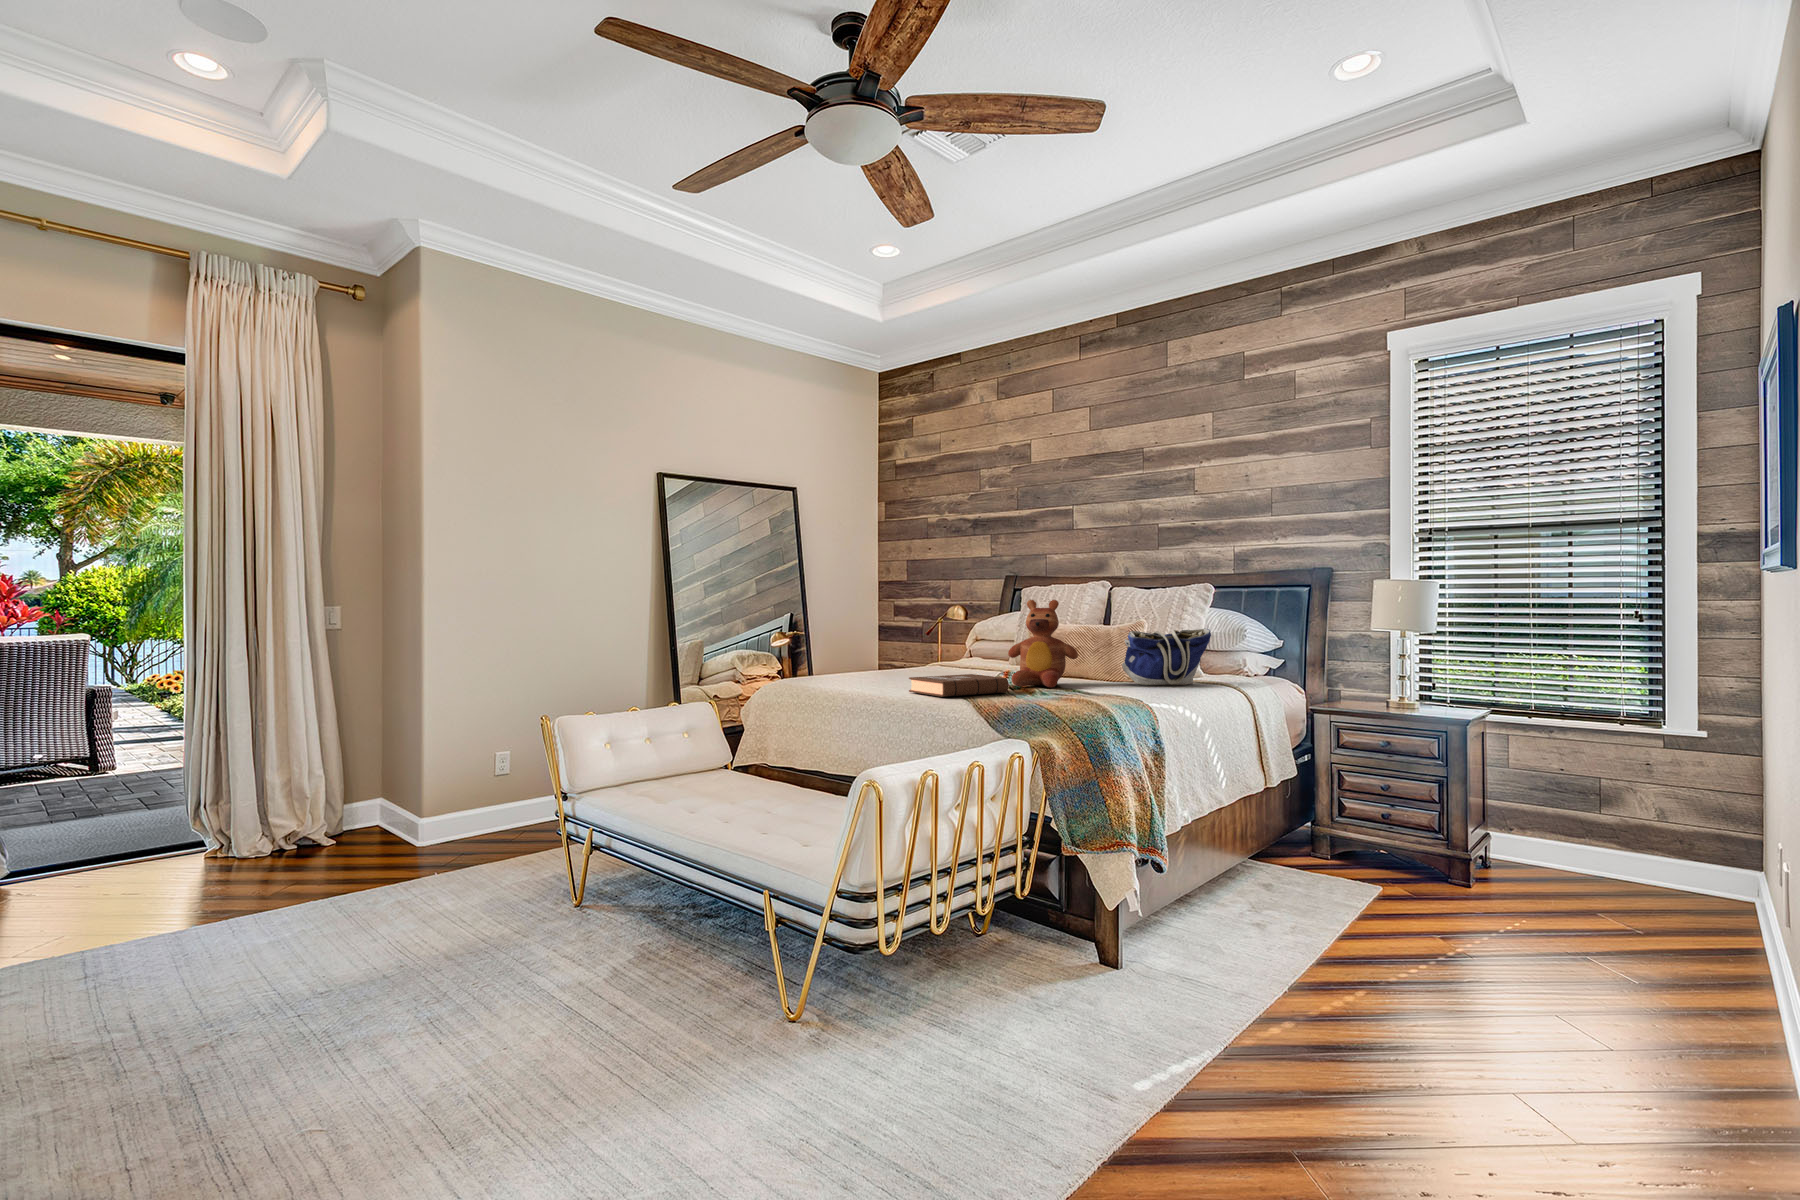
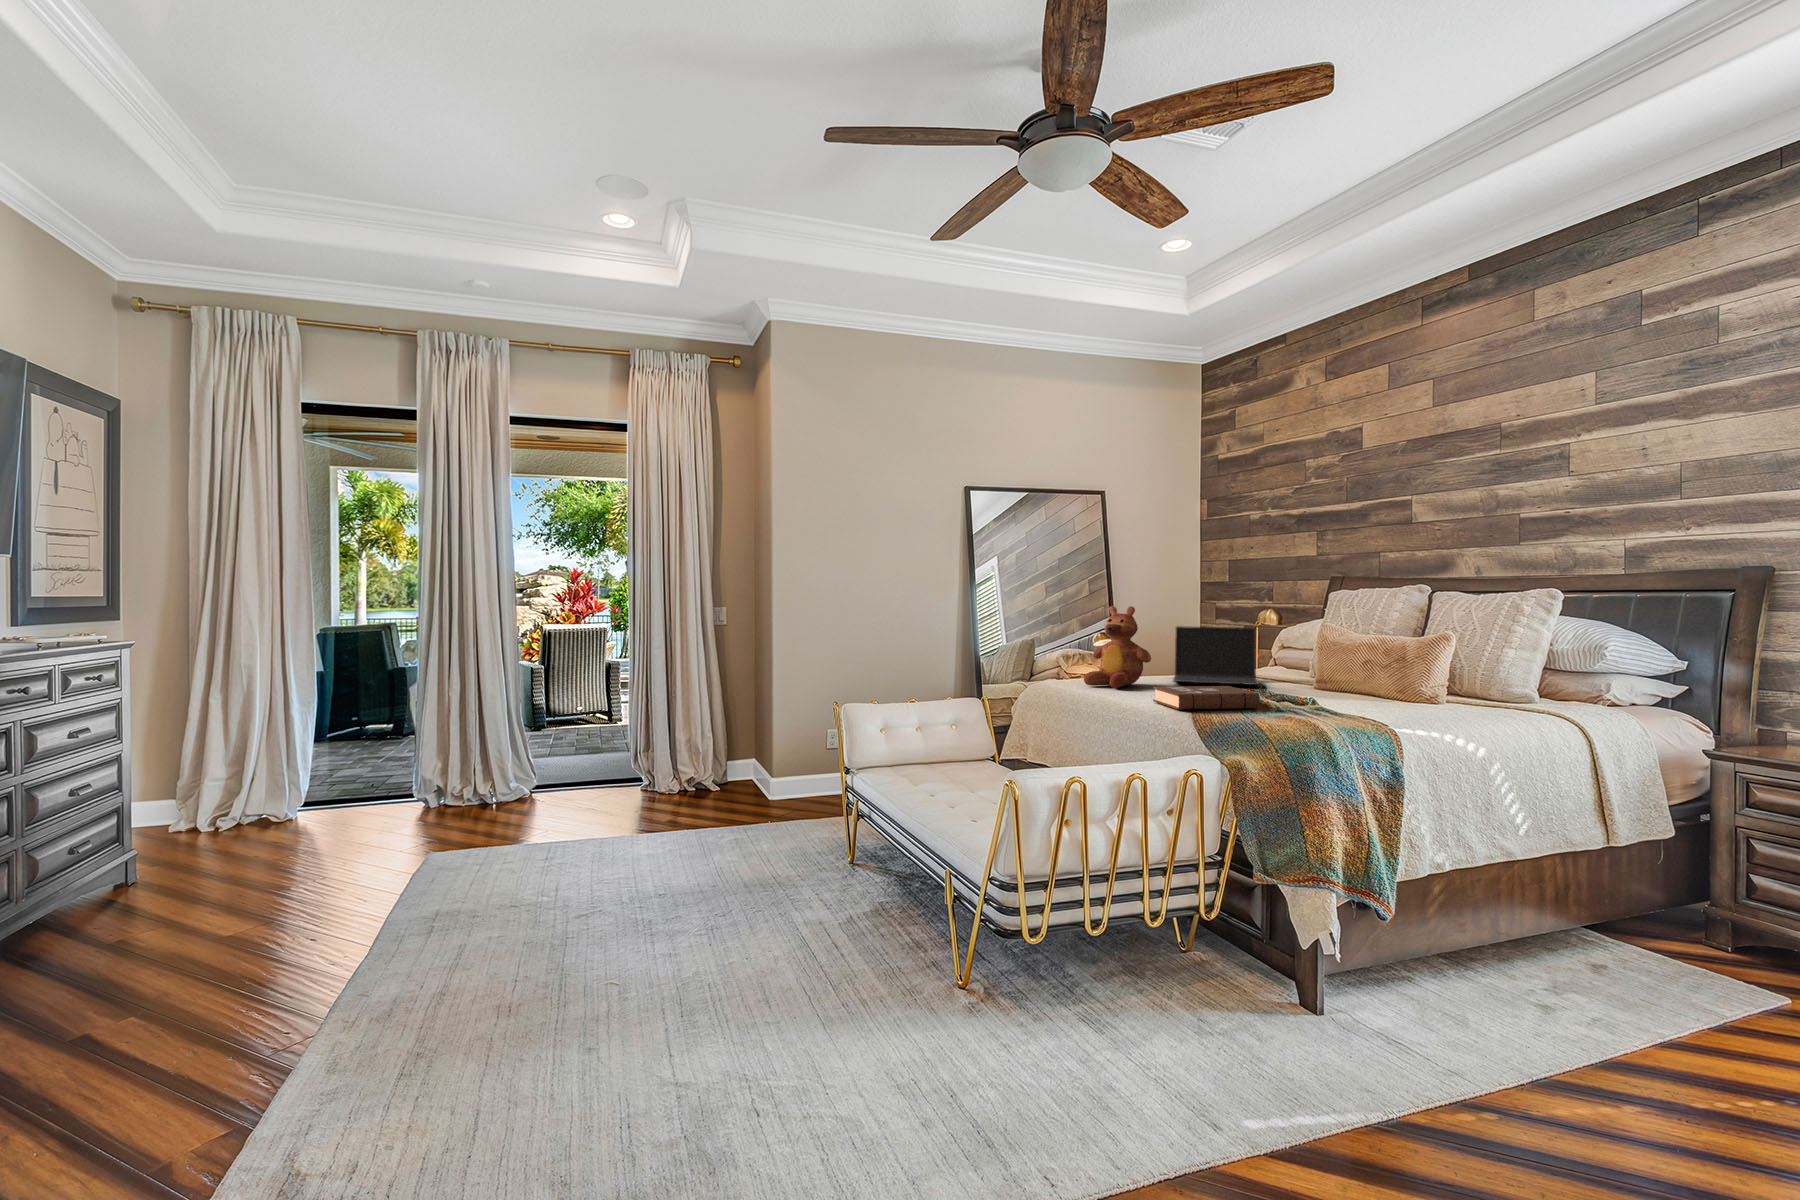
teddy bear: present [1008,600,1078,687] -> present [1084,606,1151,688]
laptop: none [896,622,982,676] -> present [1173,626,1258,685]
tote bag: present [1122,628,1211,685] -> none [1416,646,1541,711]

